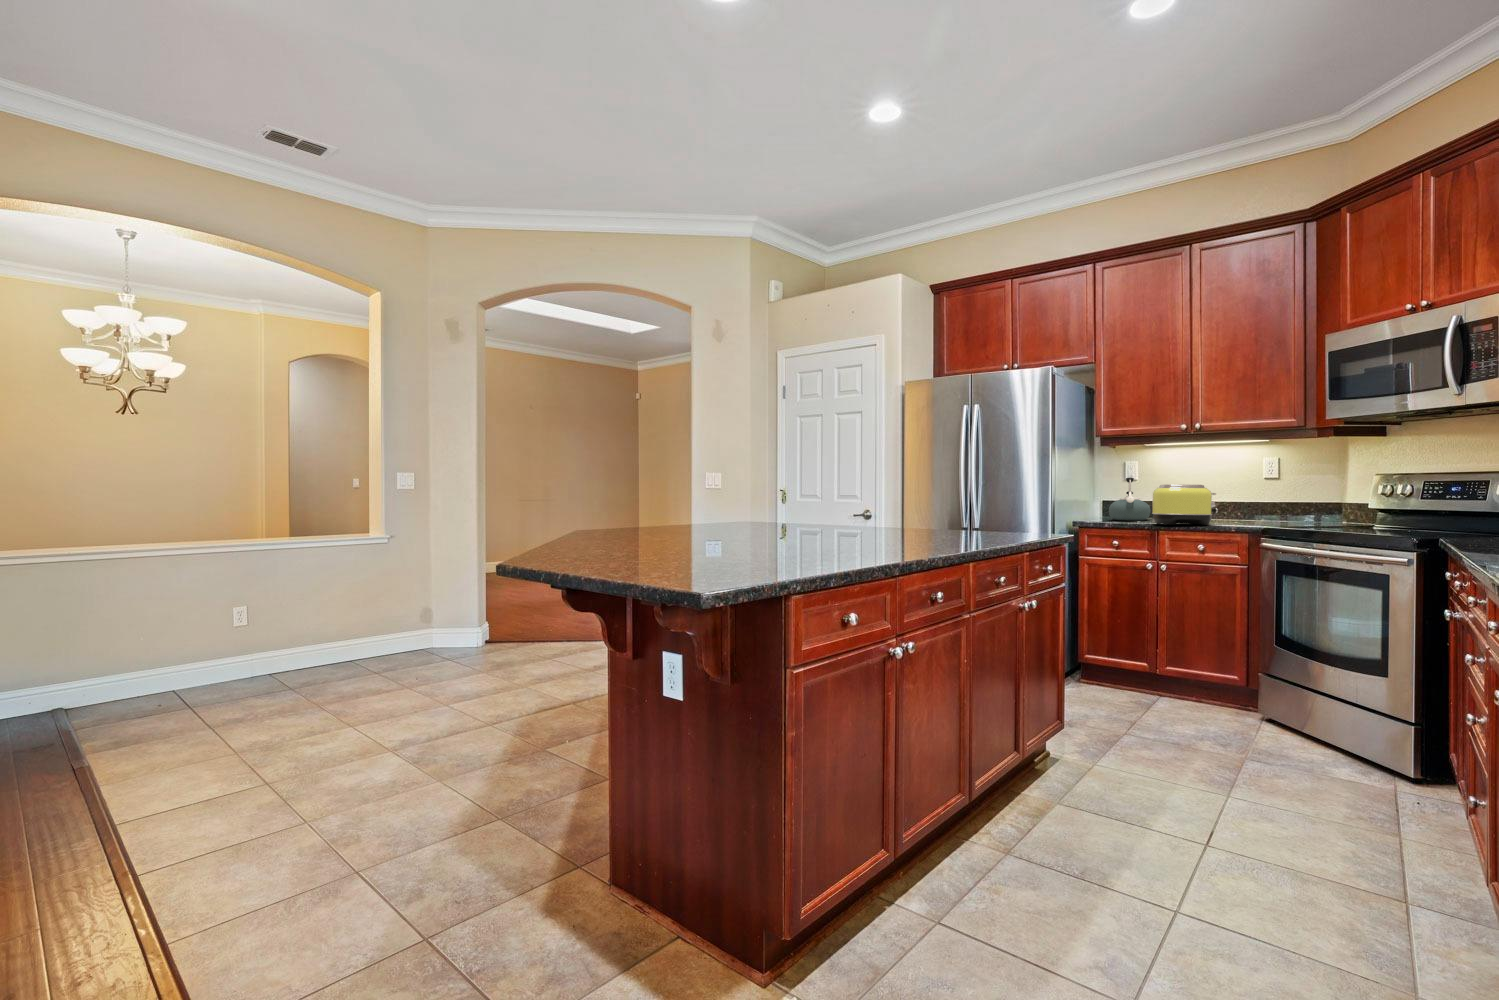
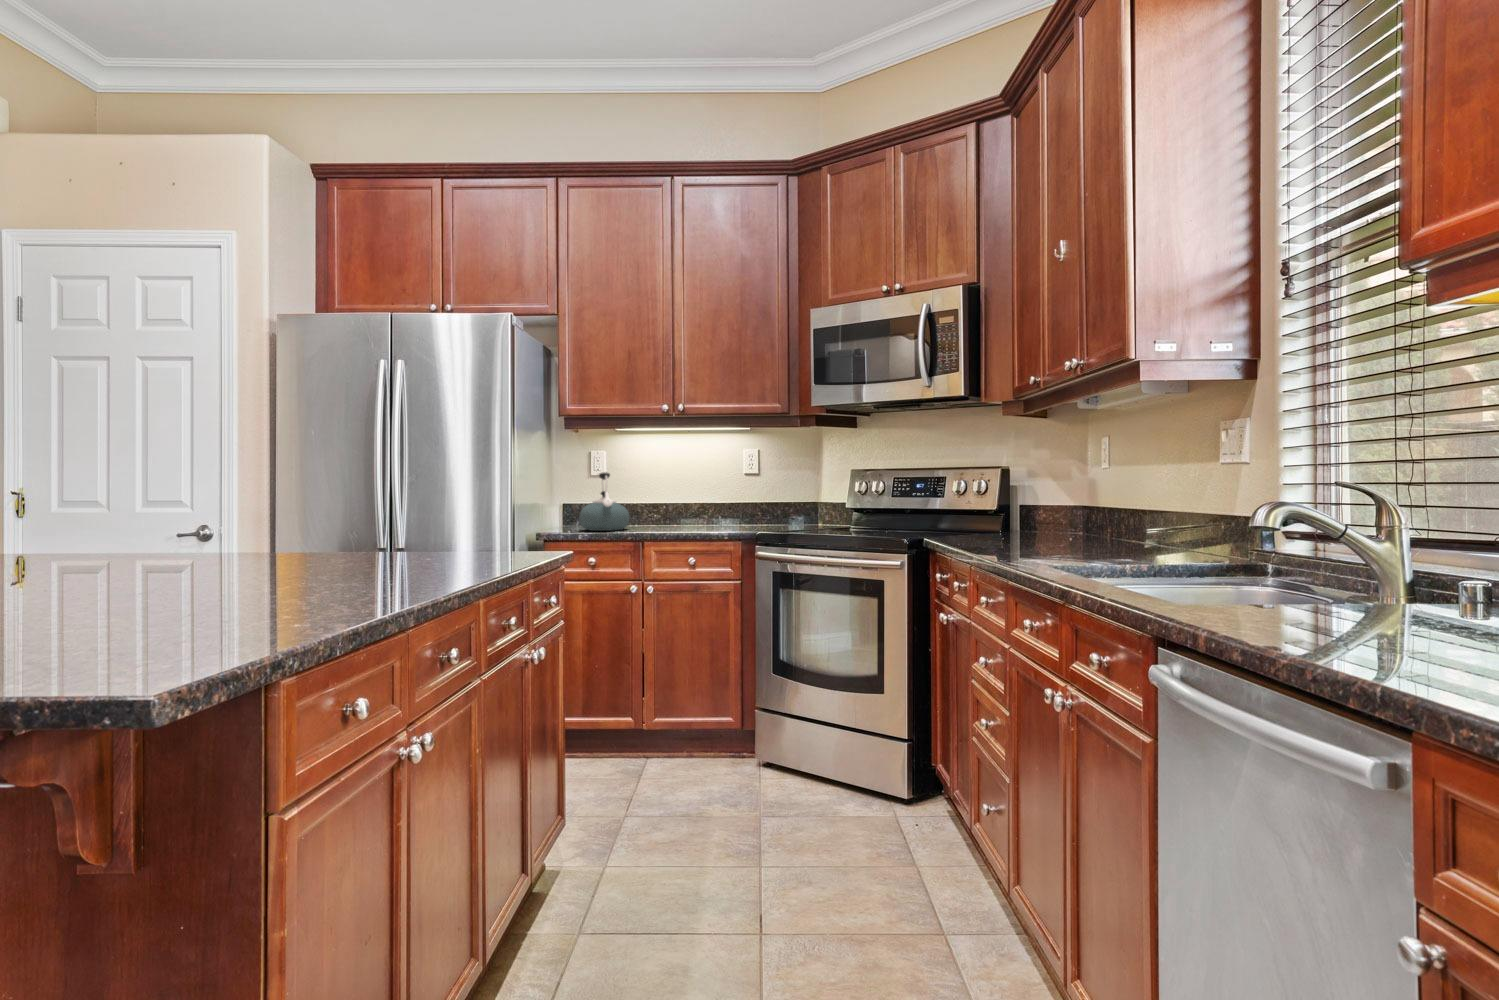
toaster: present [1152,485,1219,526] -> none [637,482,711,535]

